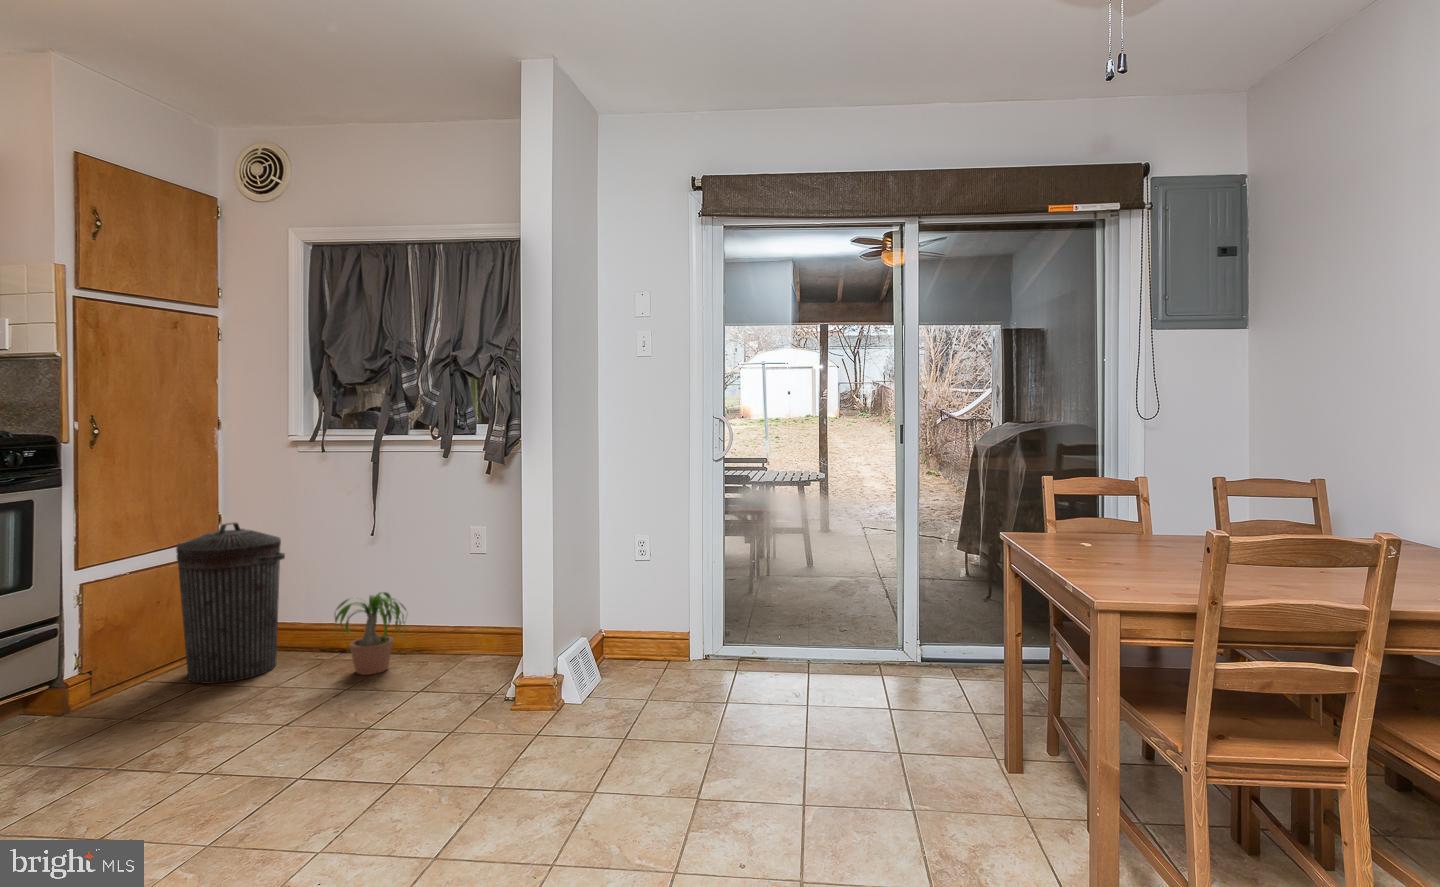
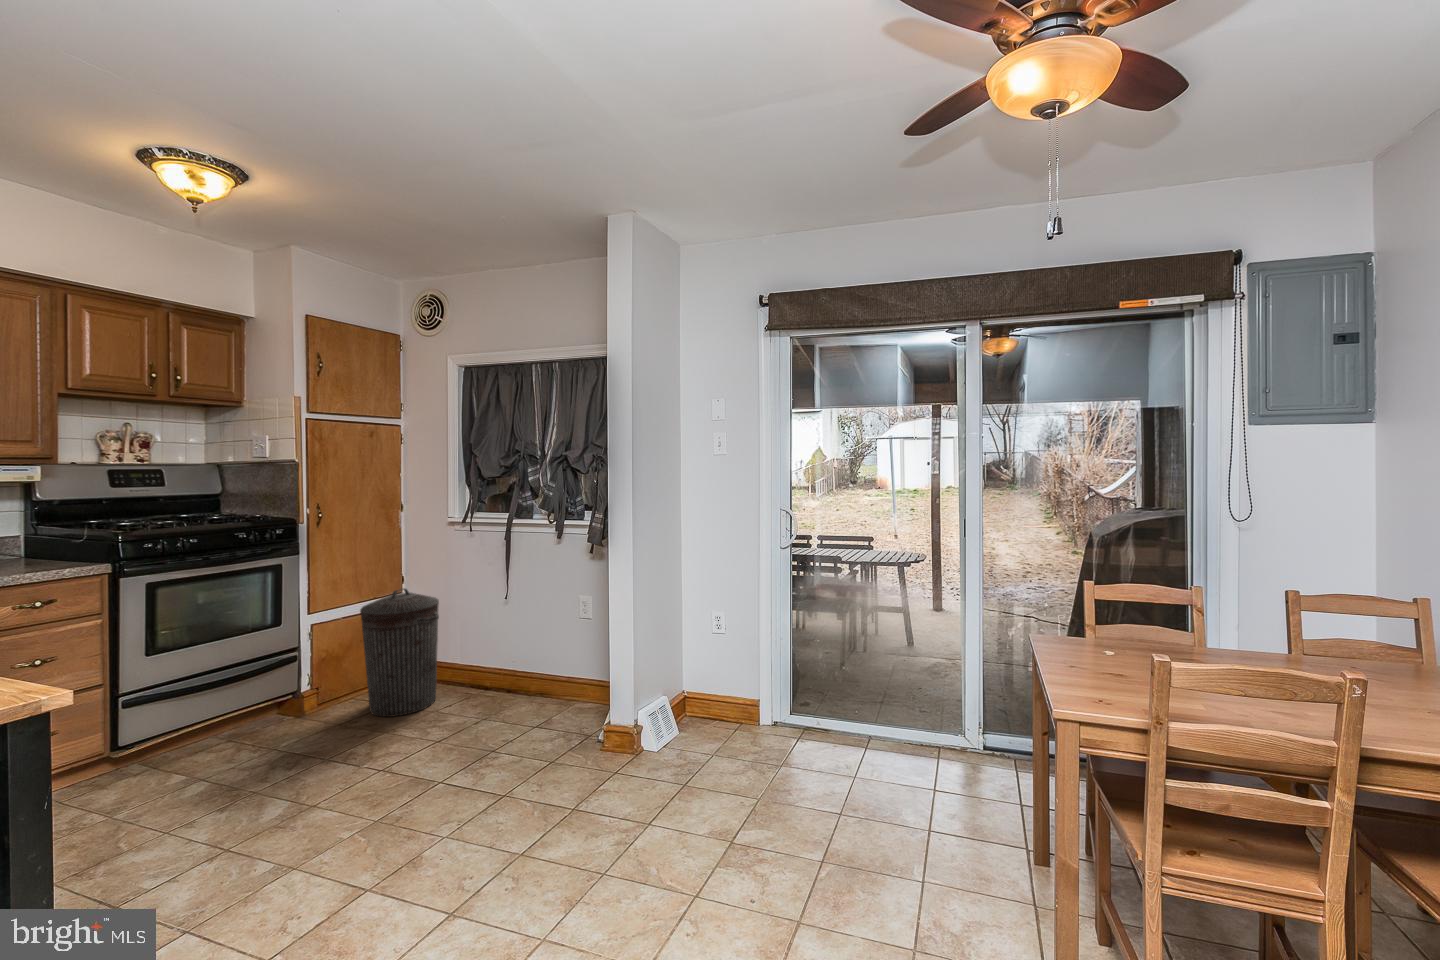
potted plant: present [335,592,406,675] -> none [457,648,534,718]

